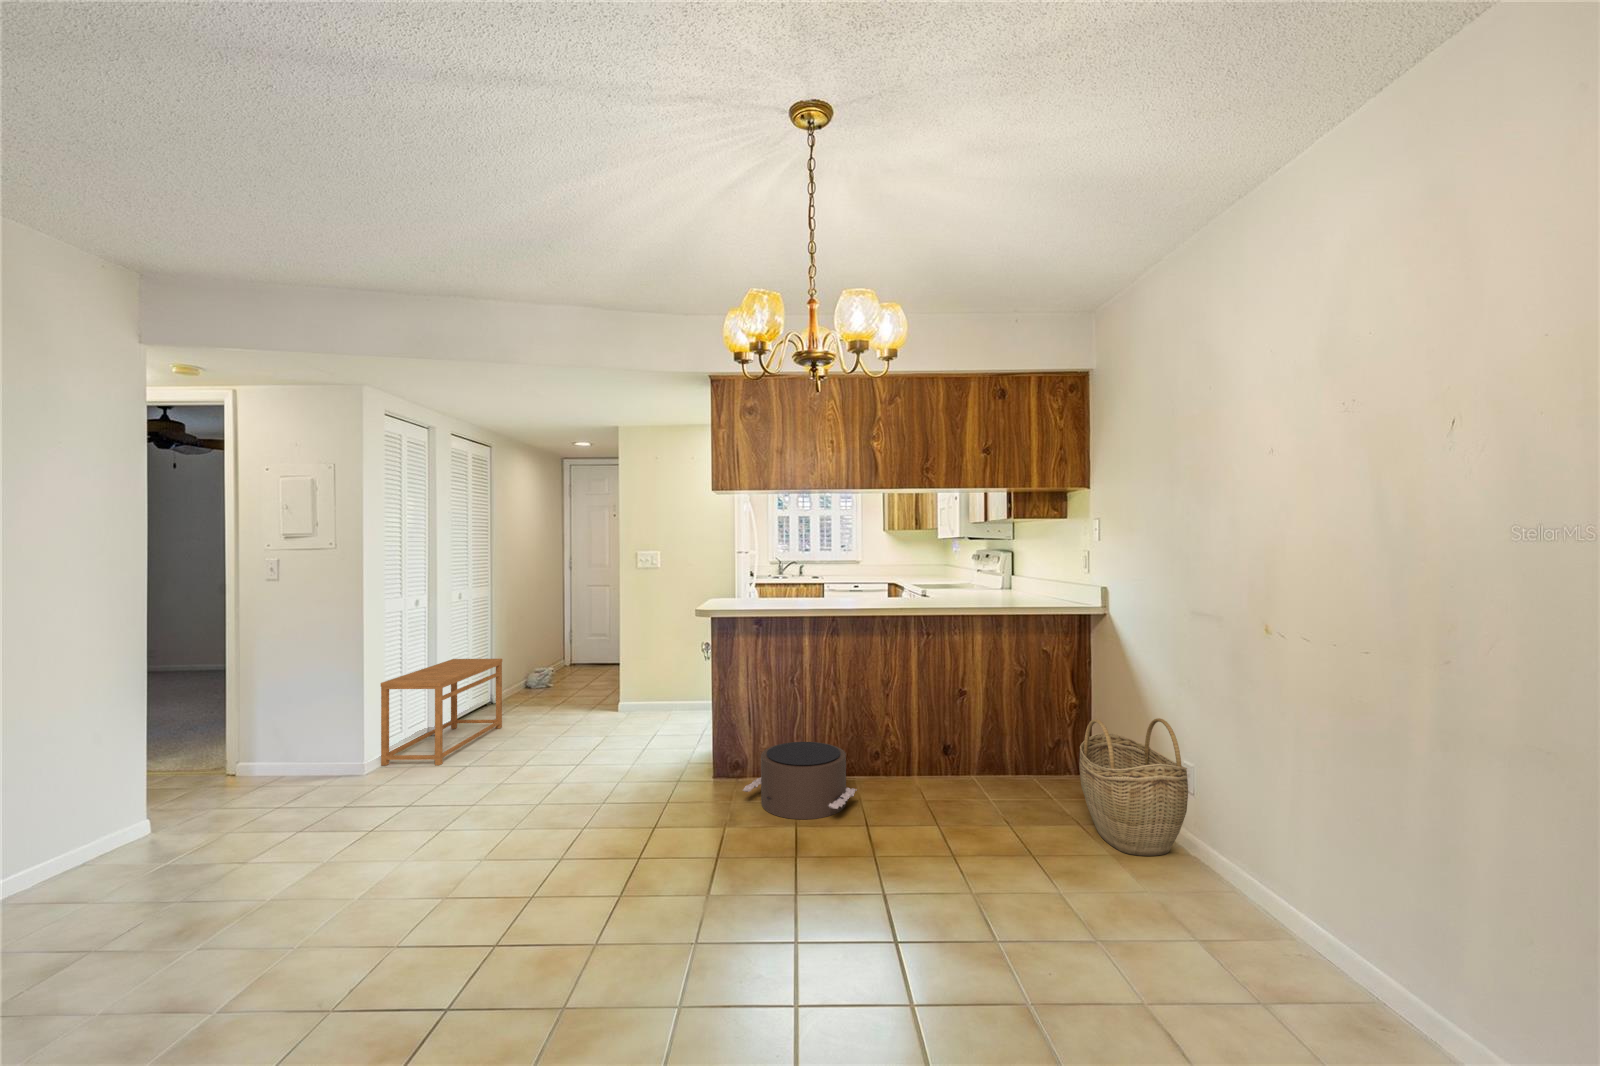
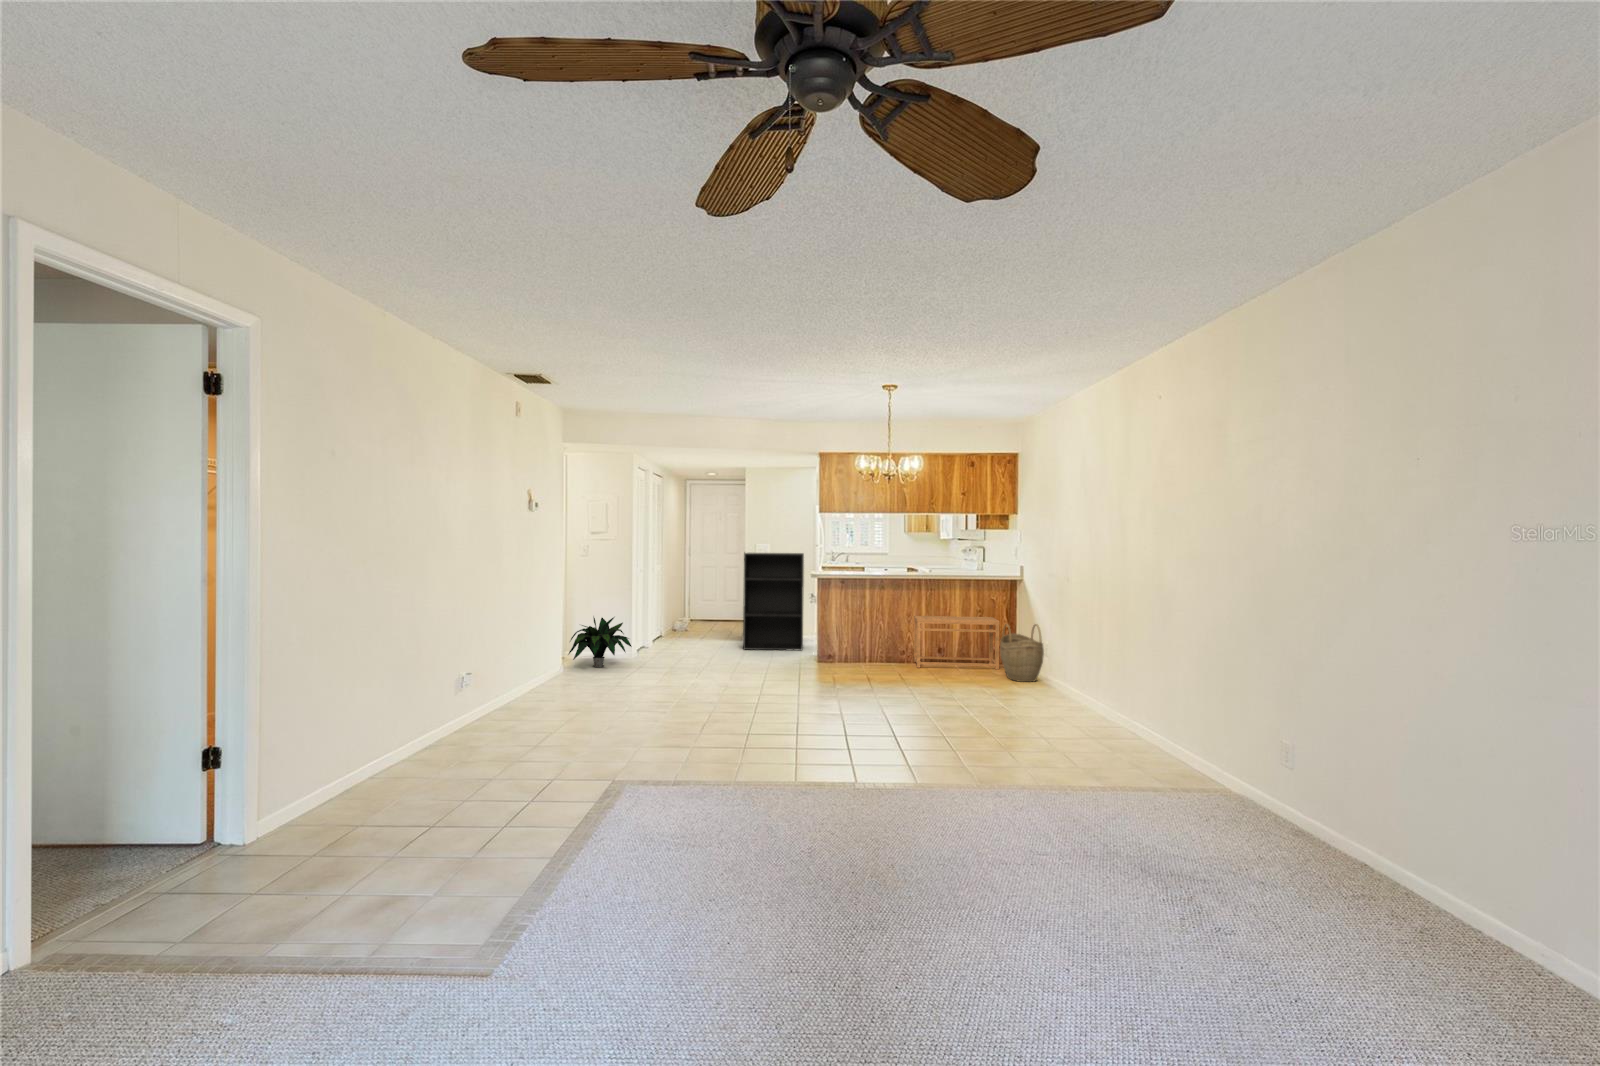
bookshelf: none [594,566,707,740] -> present [743,553,804,651]
side table: present [381,659,502,766] -> present [914,616,1000,669]
potted plant: none [164,702,338,814] -> present [569,617,632,667]
pouf: present [743,742,857,819] -> none [838,642,895,672]

